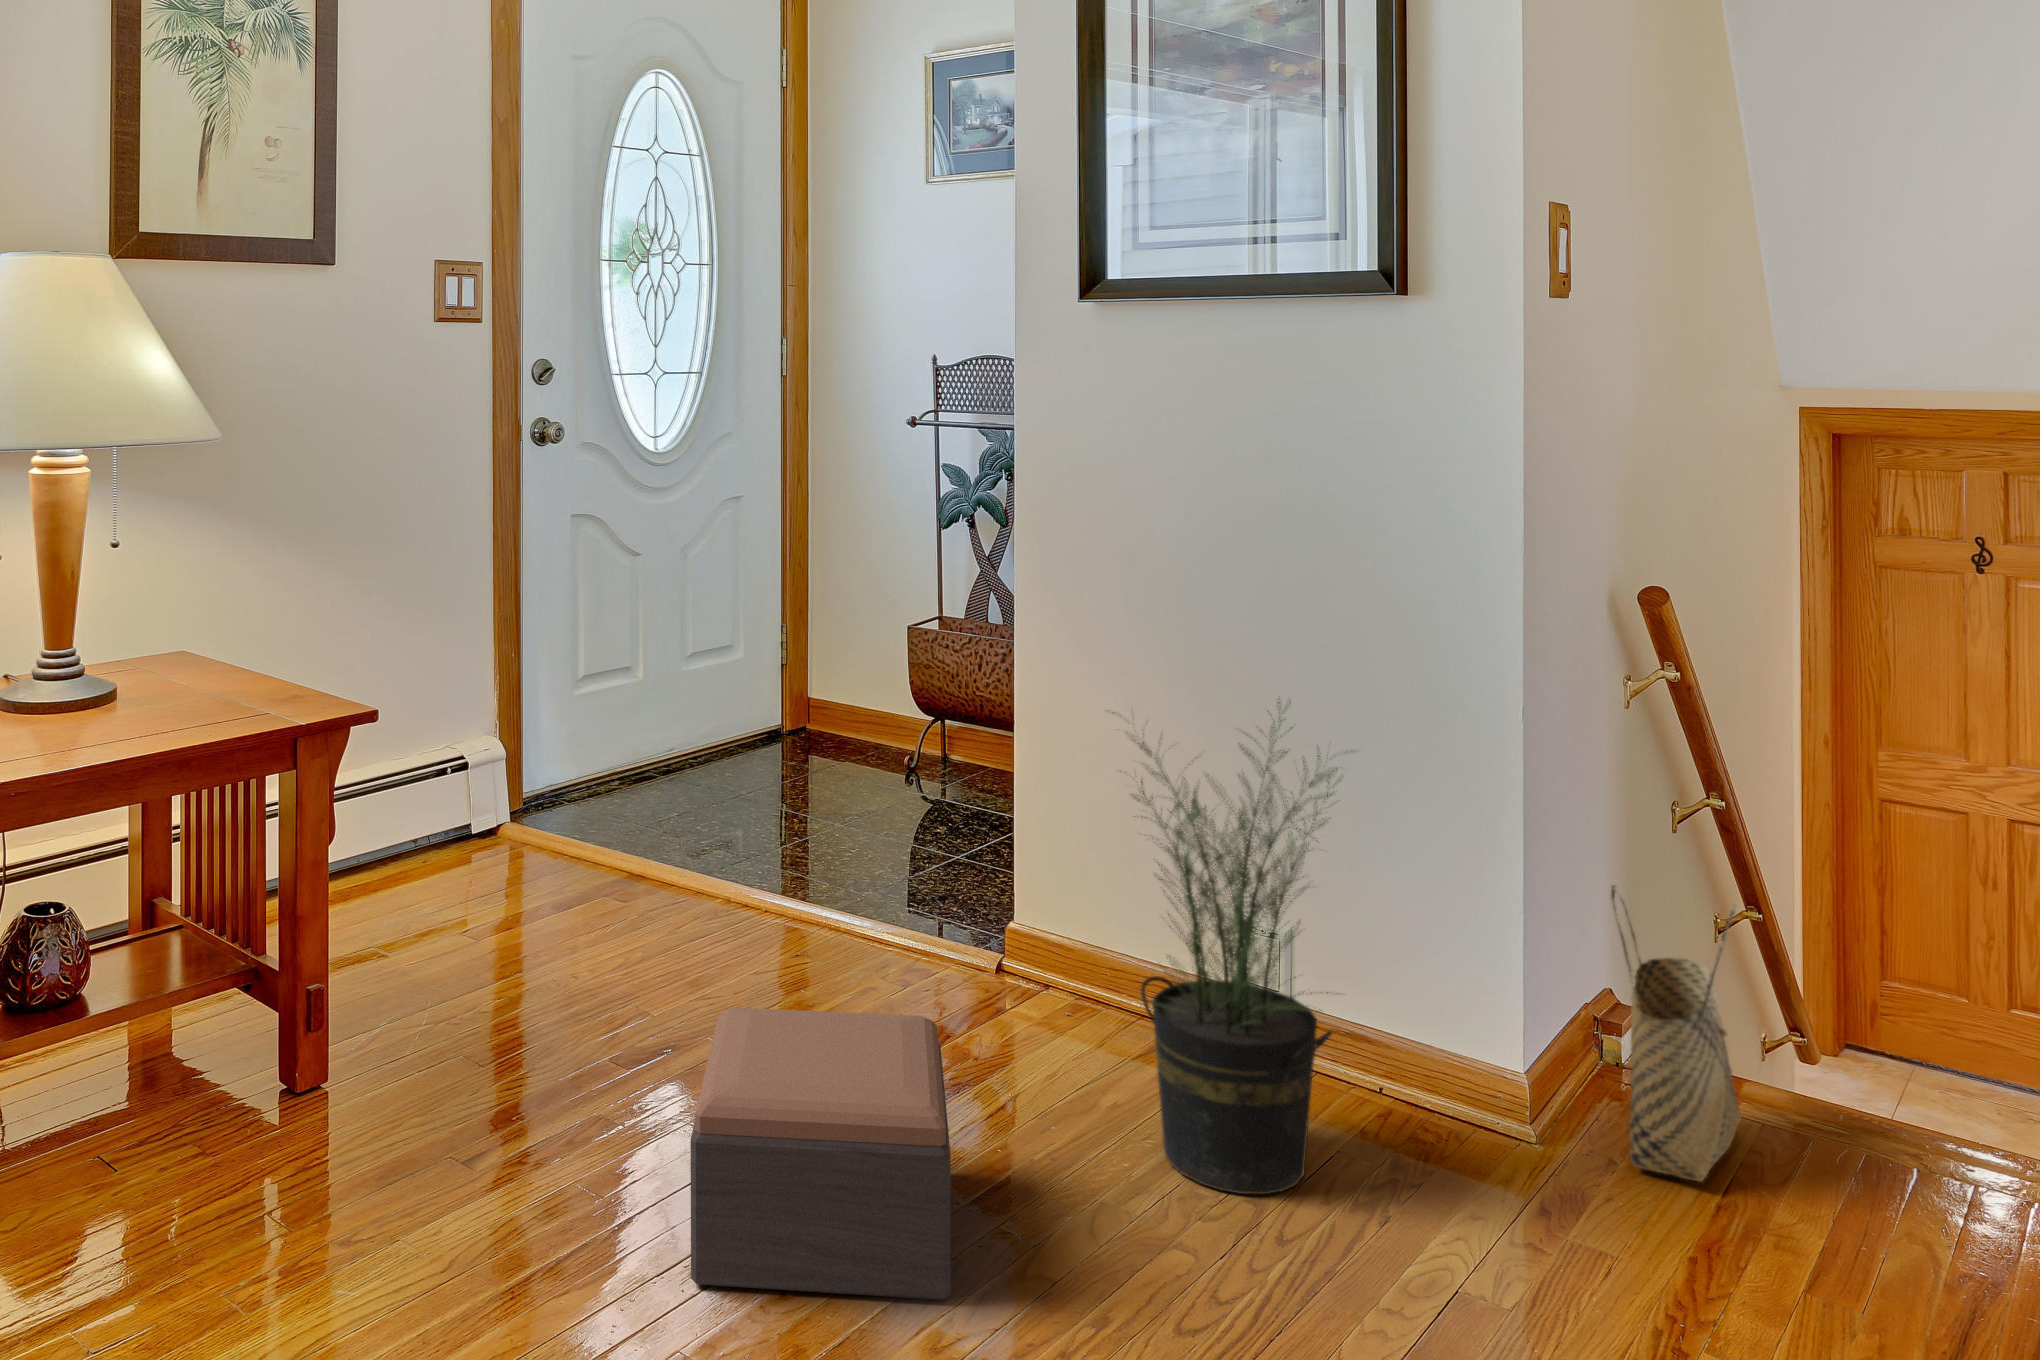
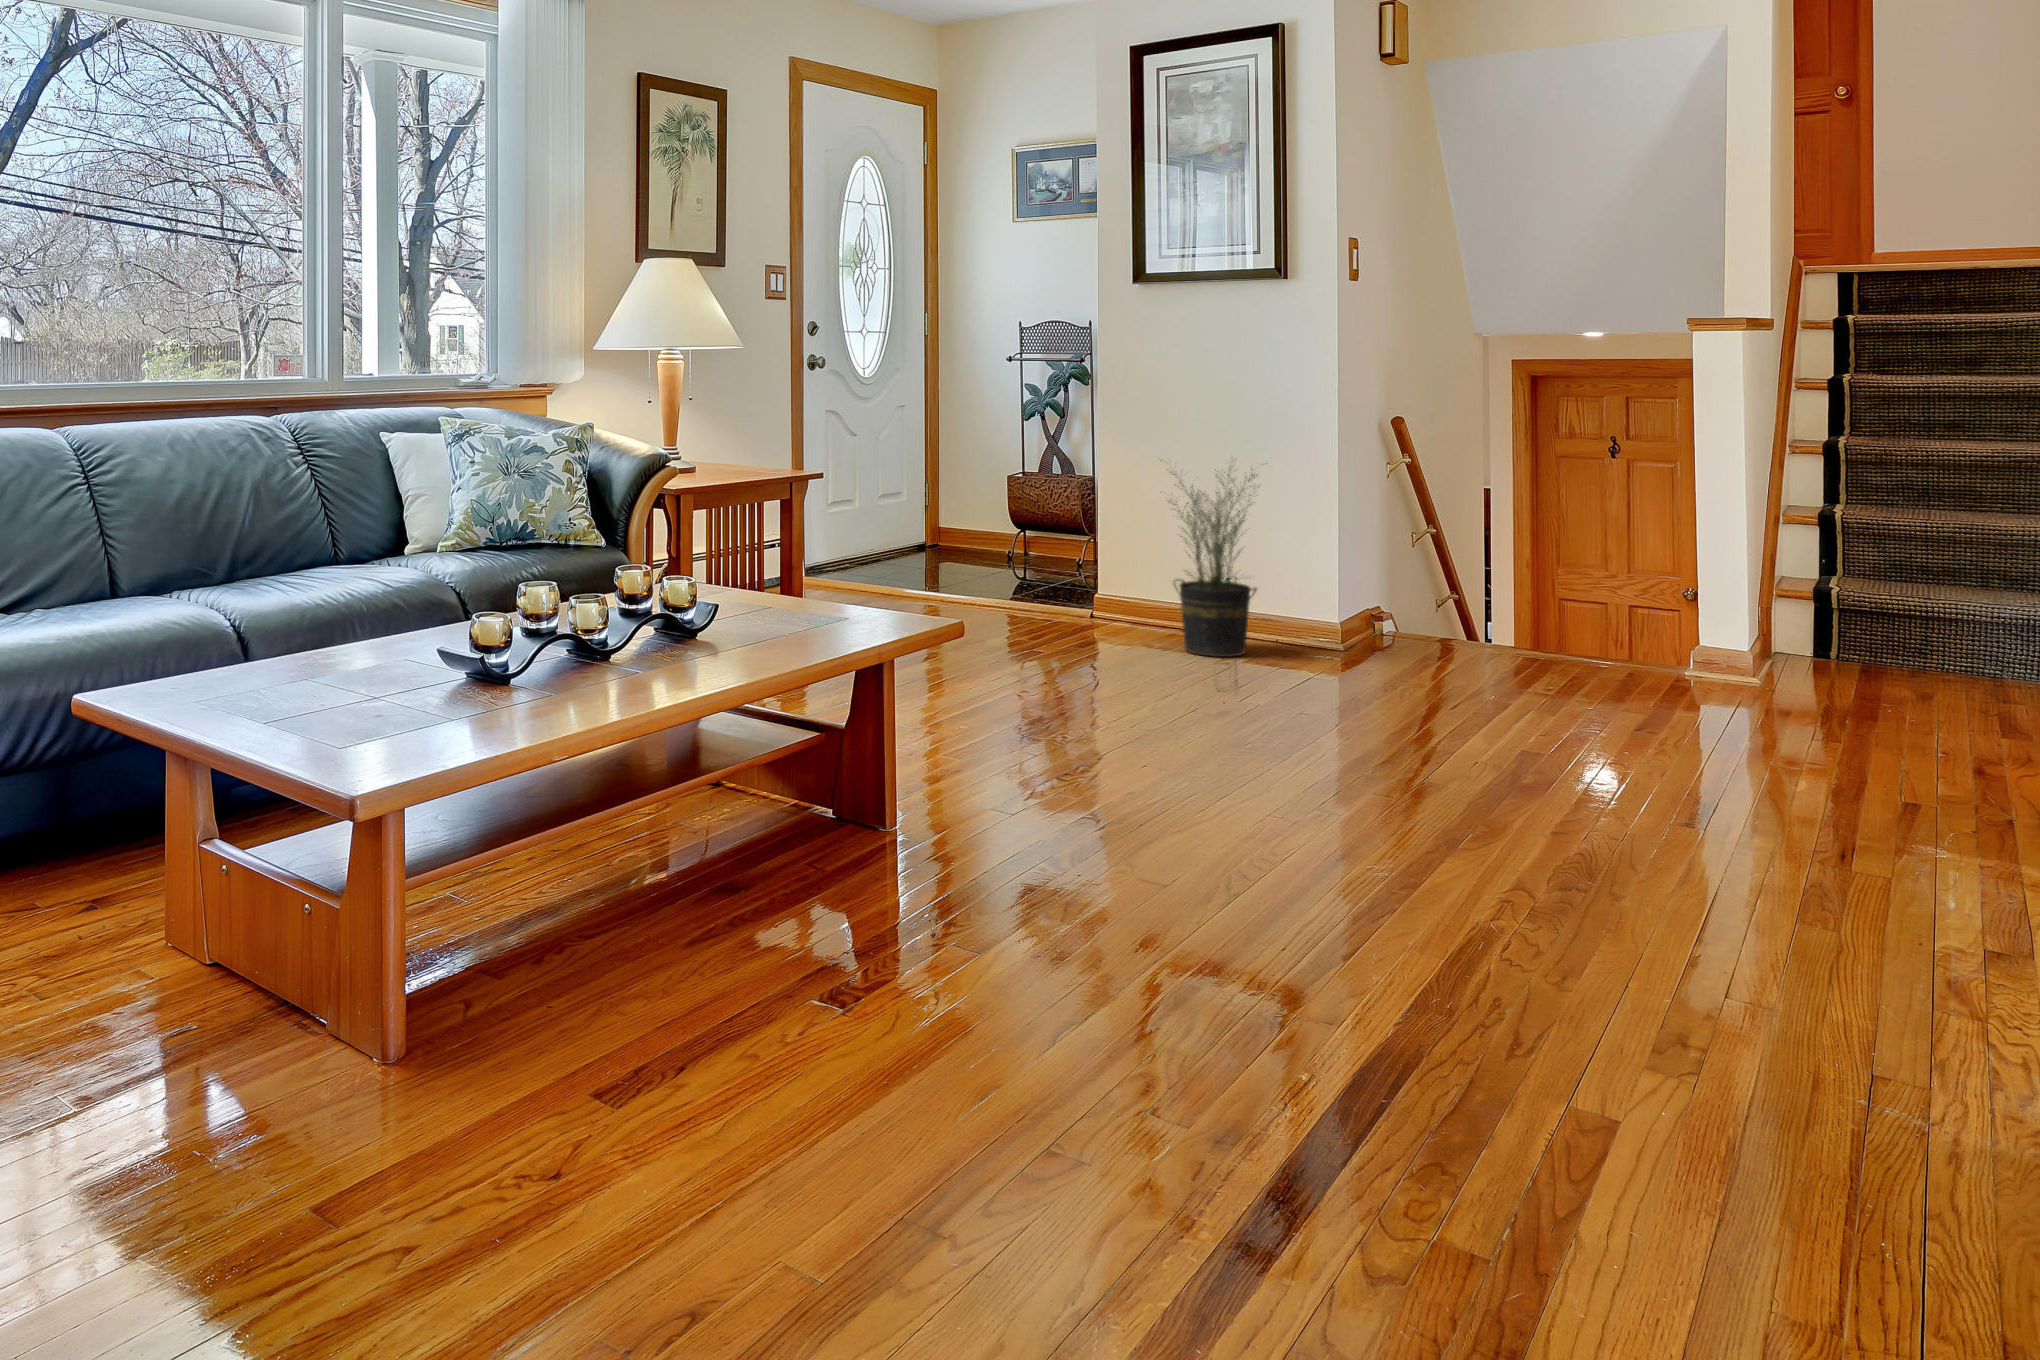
woven basket: present [1611,886,1740,1182] -> none [1375,535,1431,649]
footstool: present [691,1008,951,1300] -> none [992,586,1110,676]

